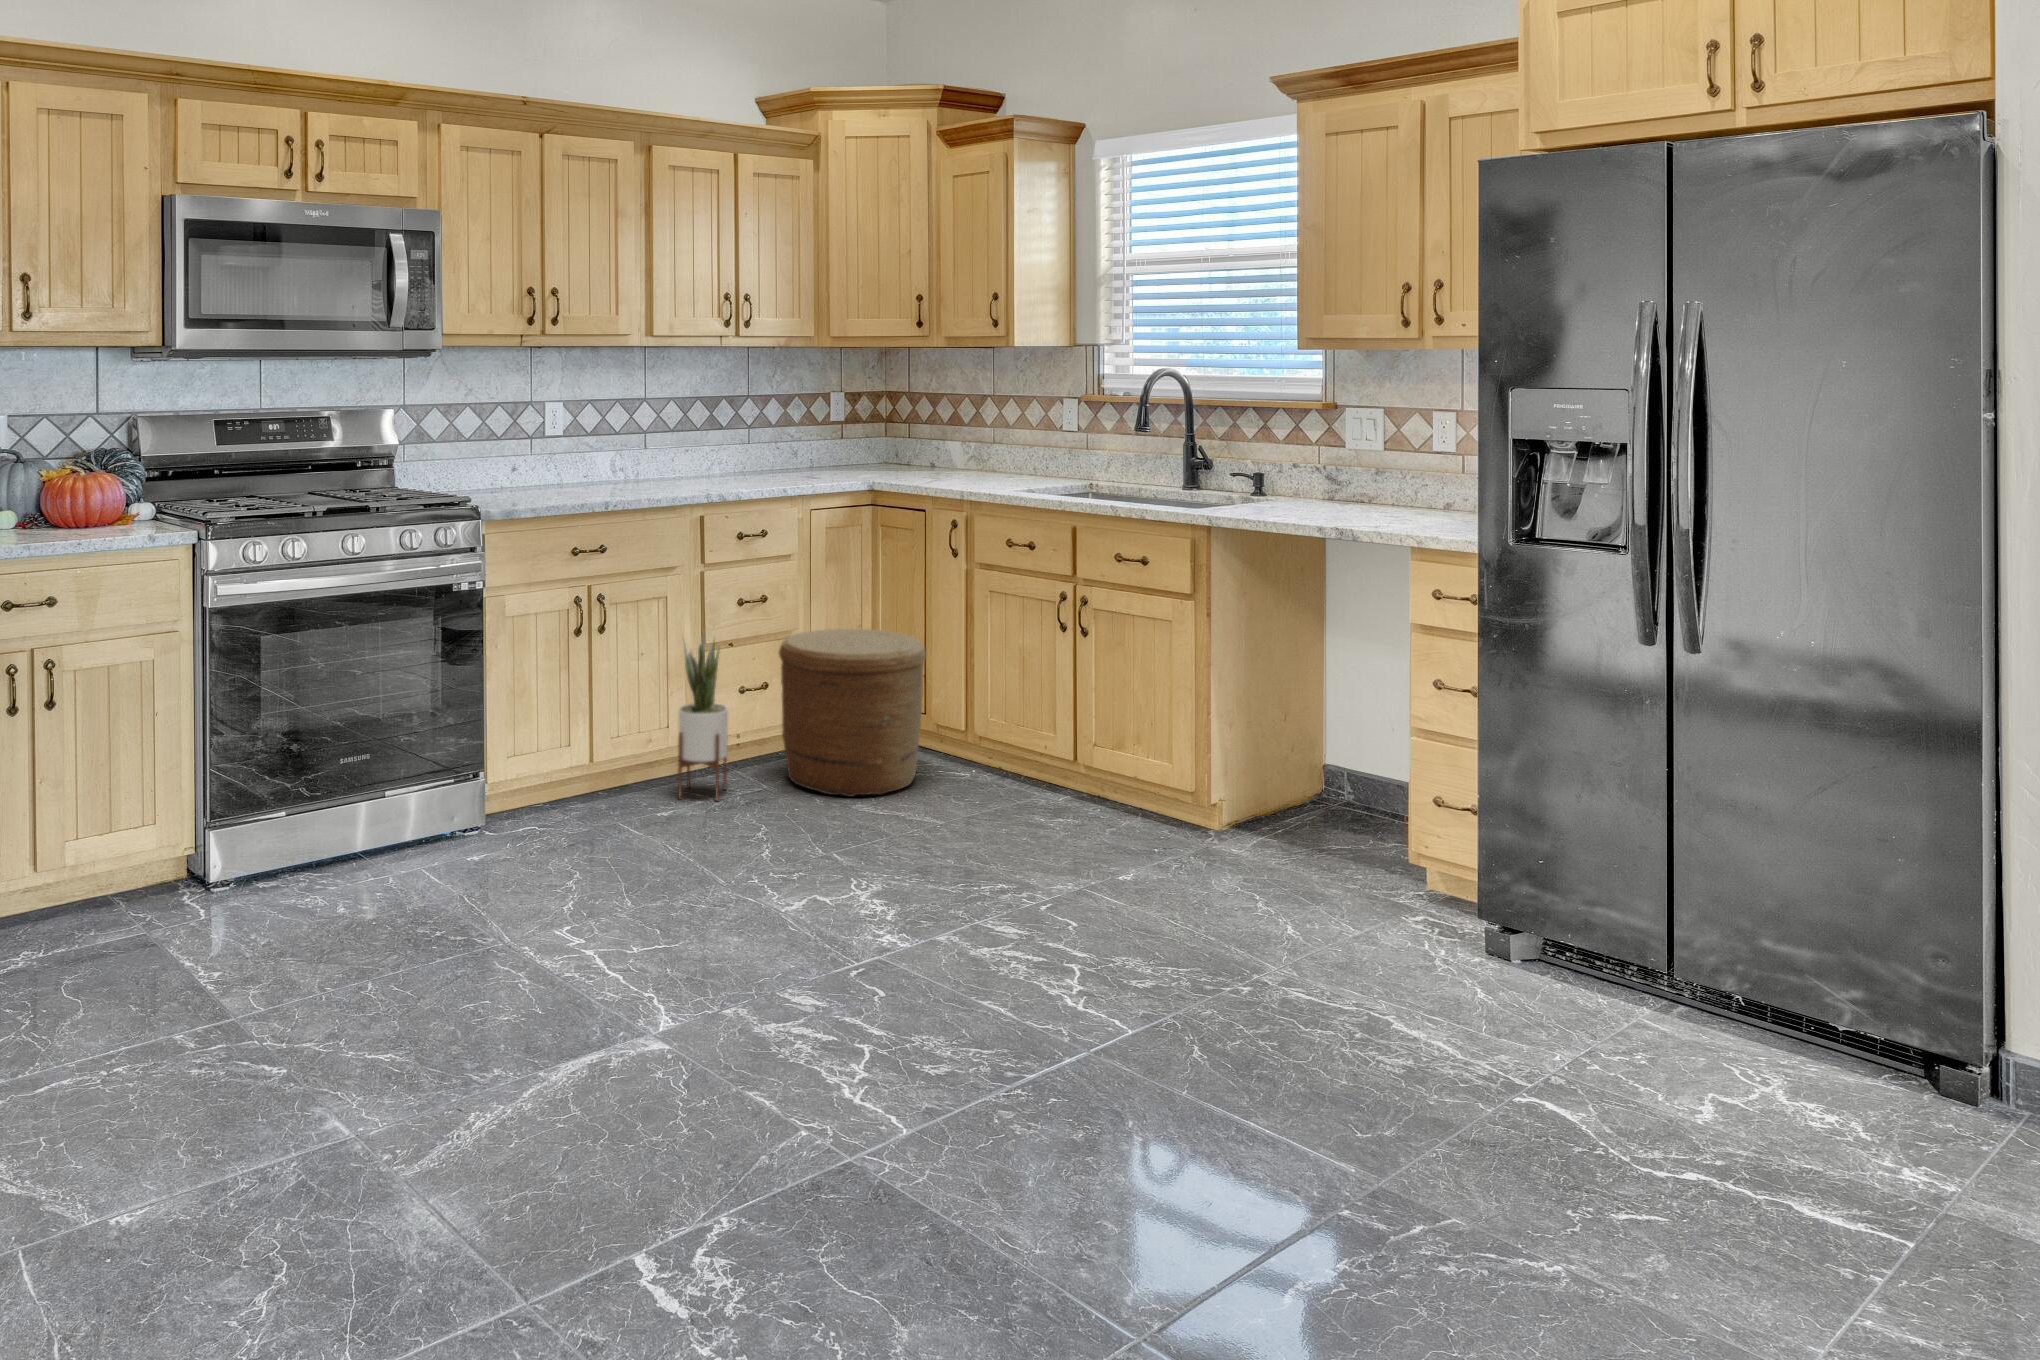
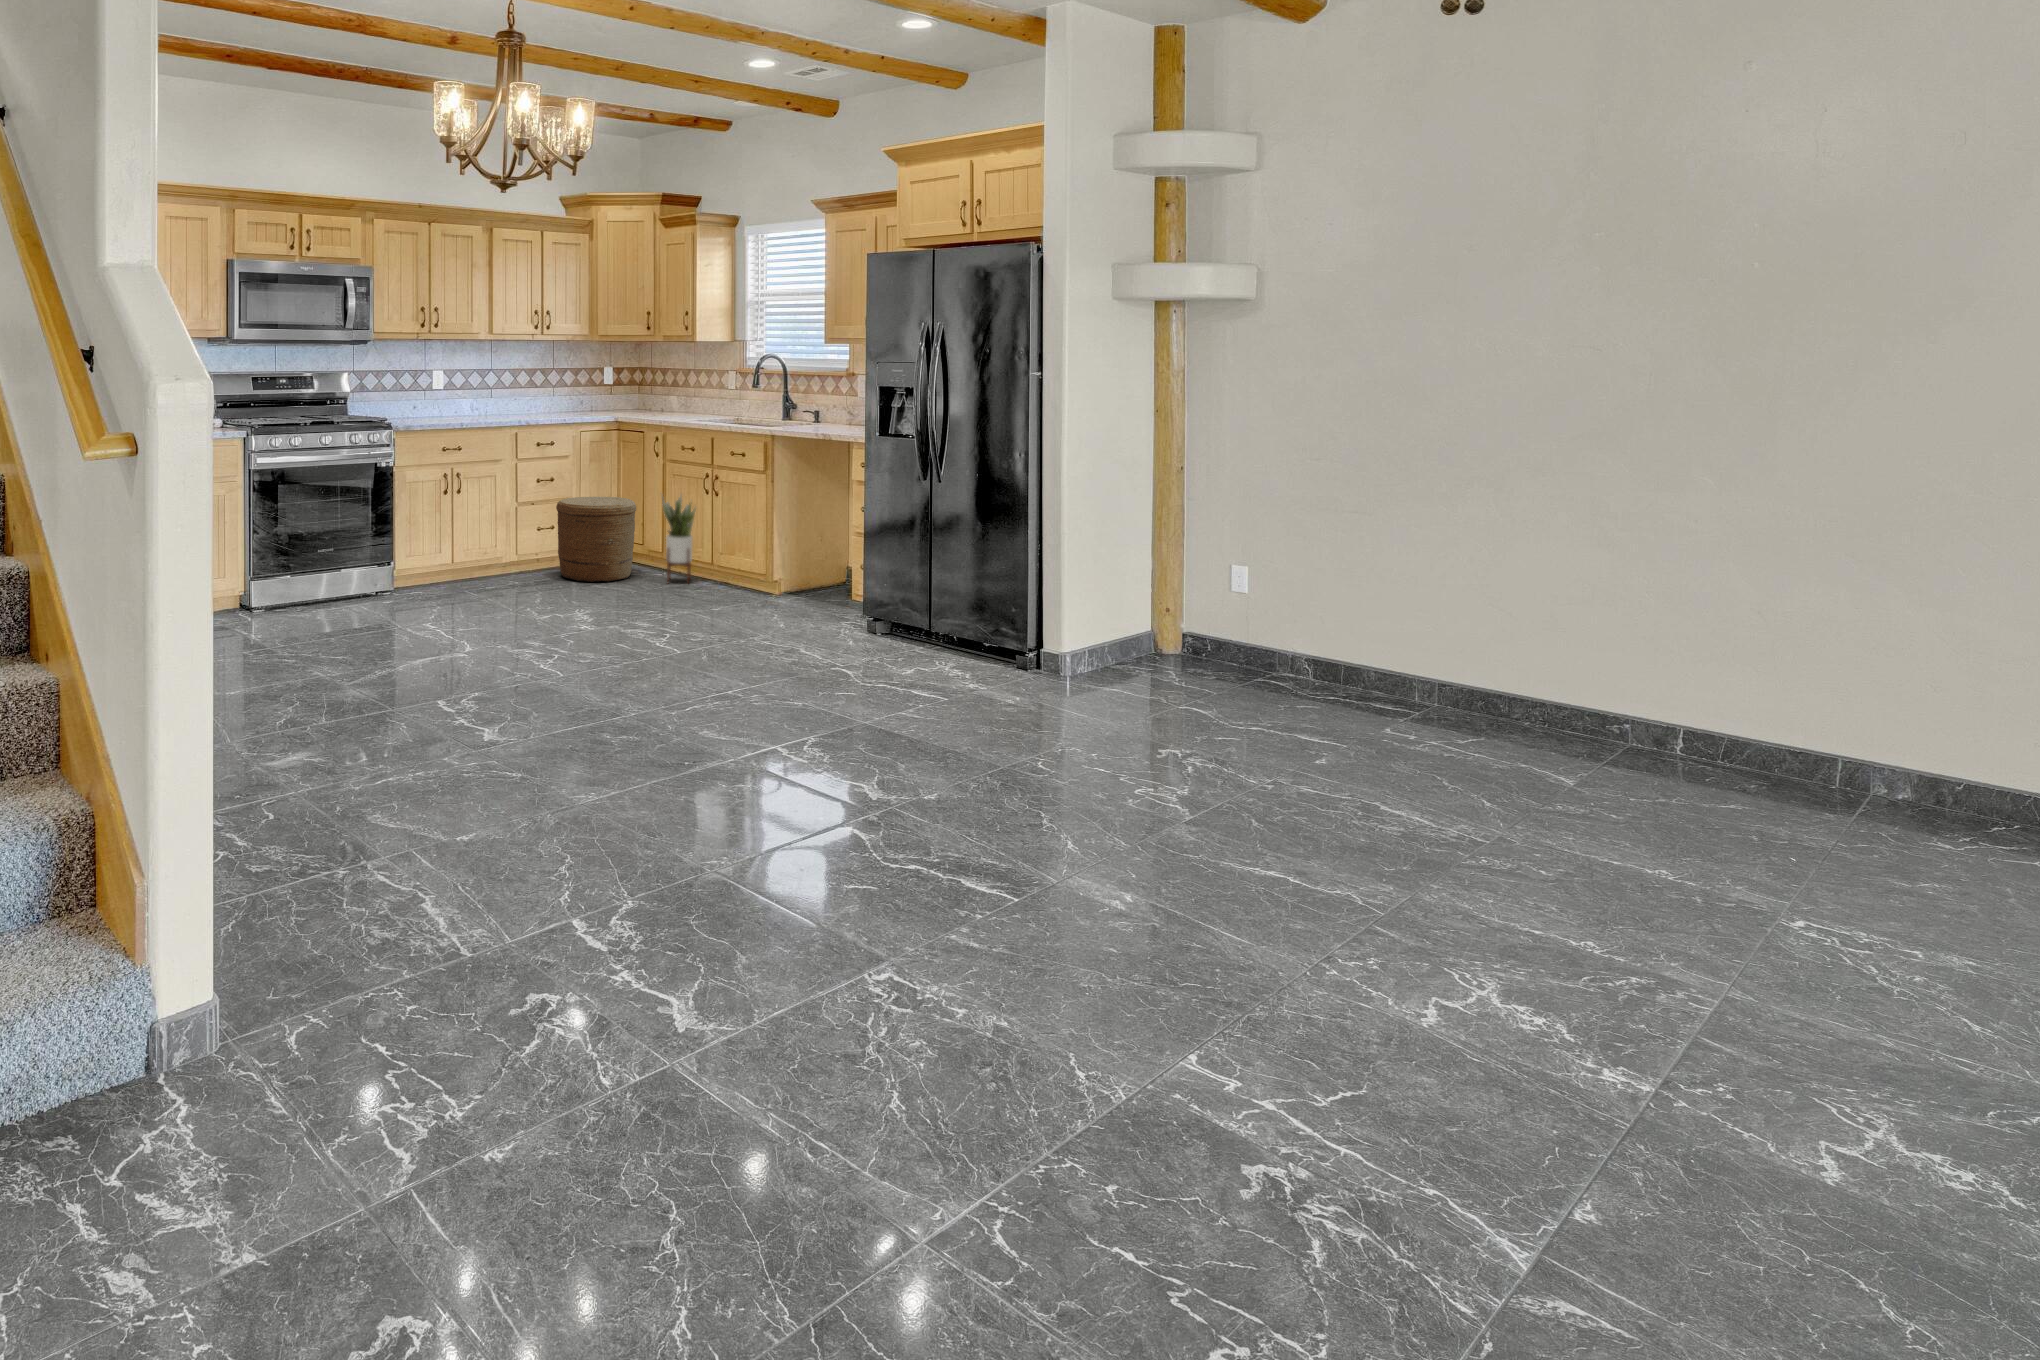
potted plant: present [678,636,728,801] -> present [662,497,696,581]

